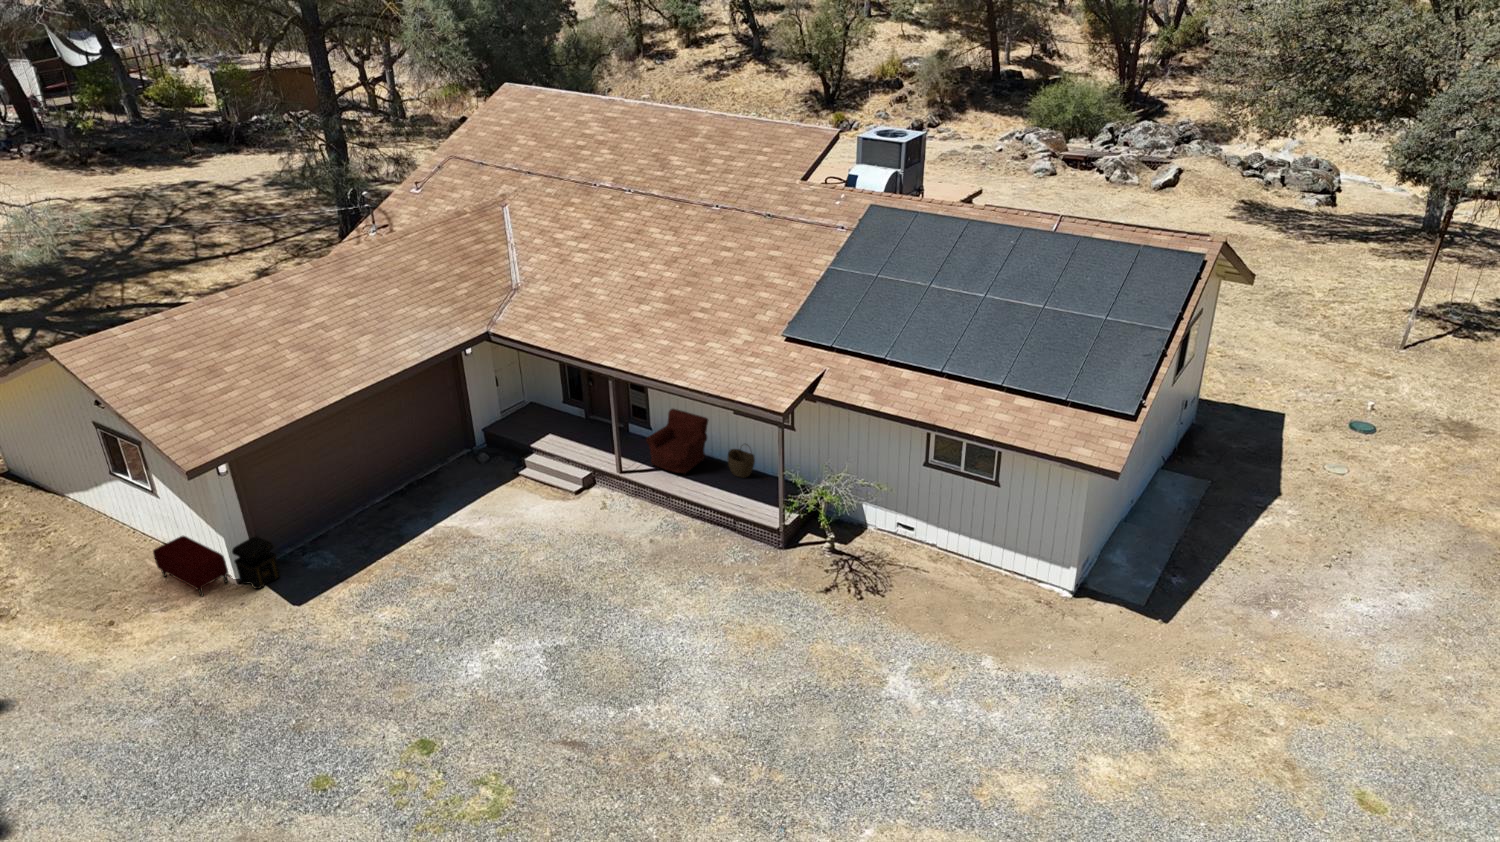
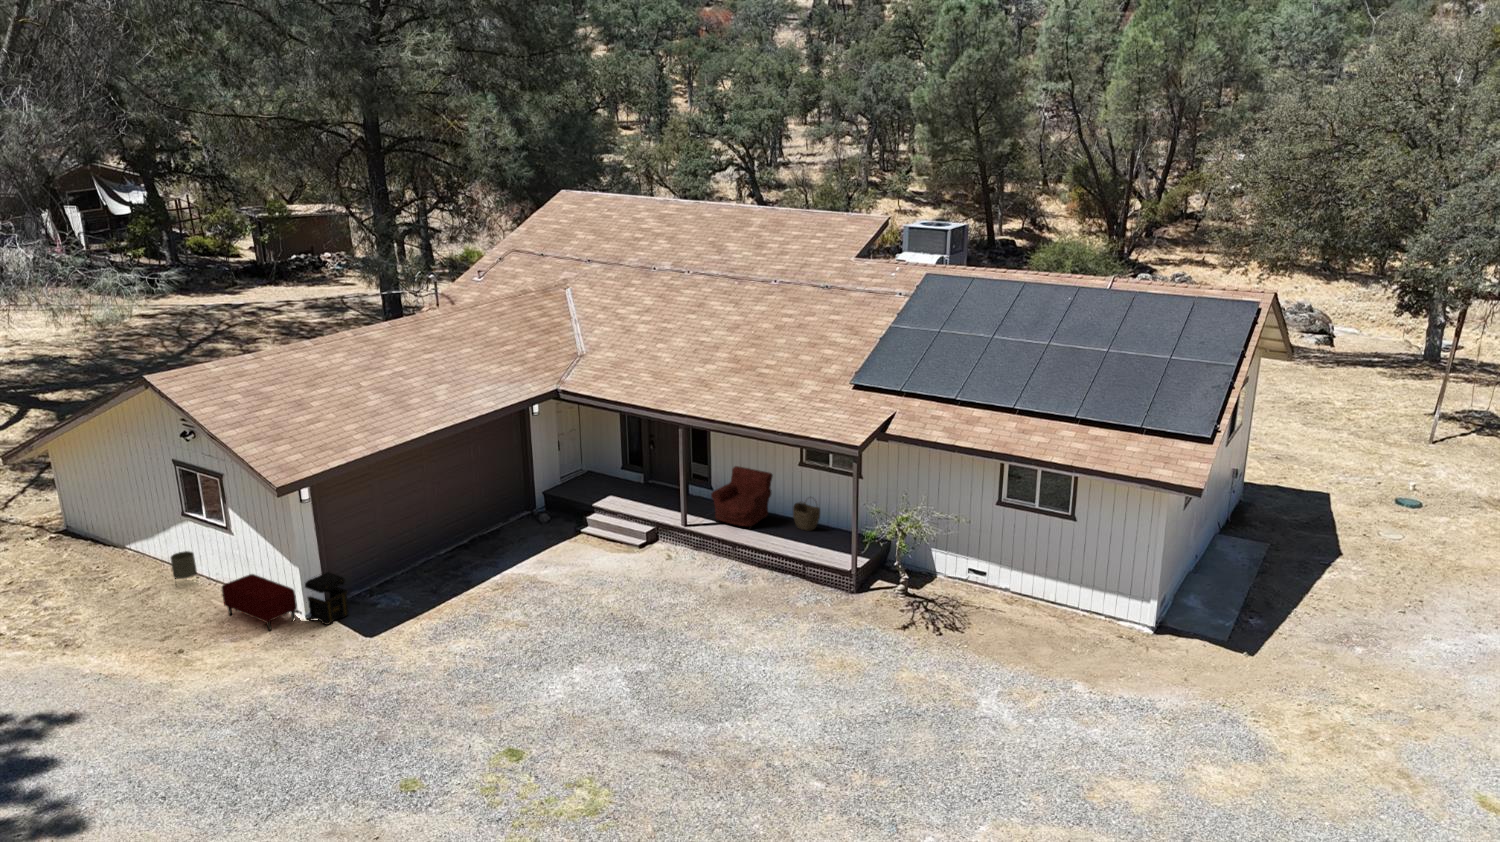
planter: none [105,507,136,543] -> present [171,551,197,579]

